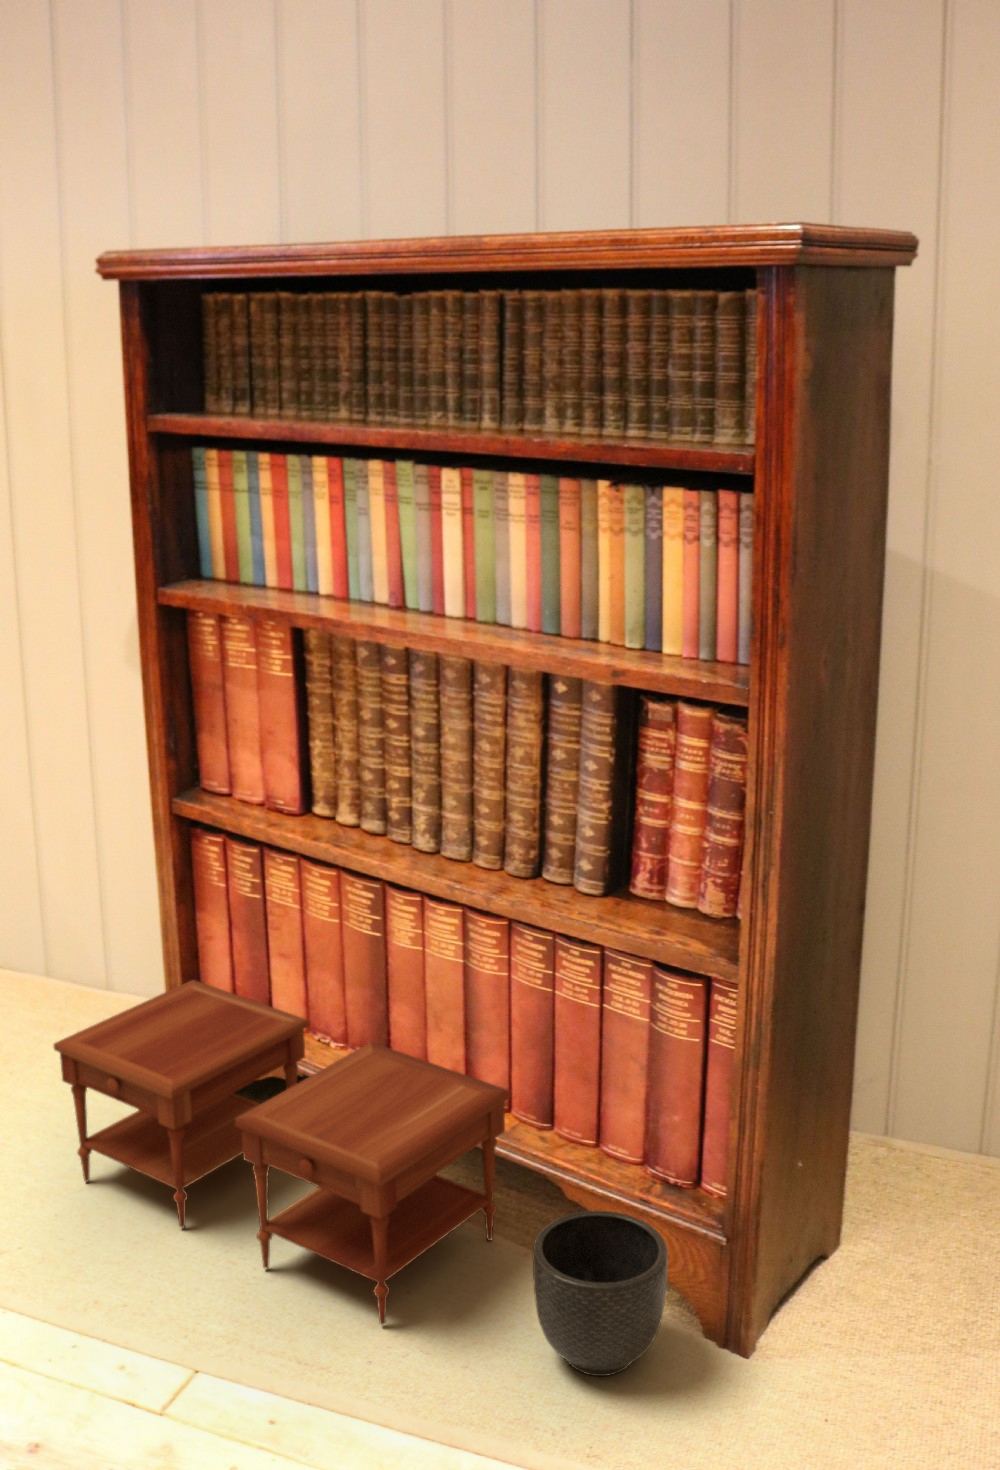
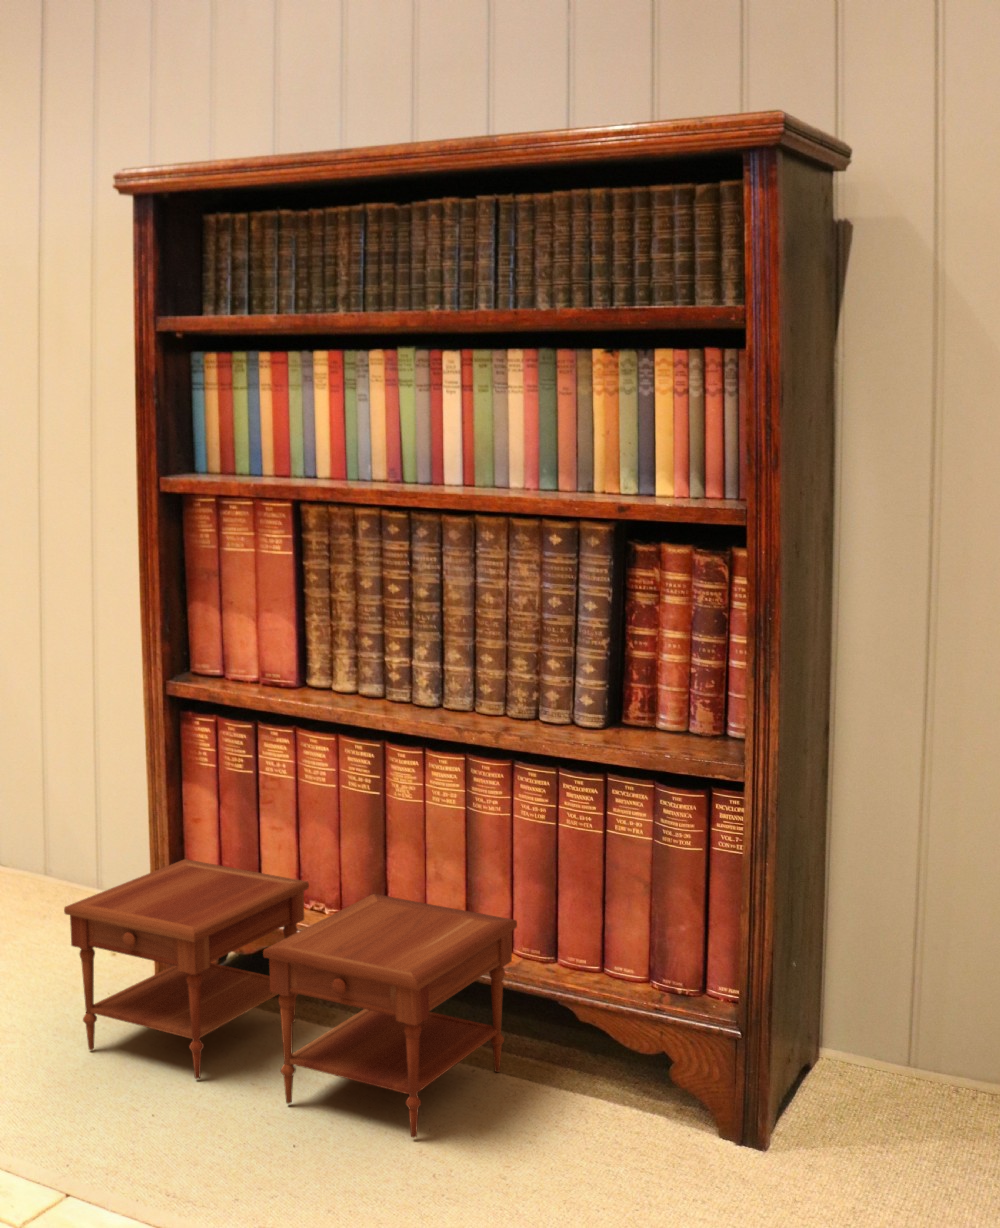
planter: present [533,1210,668,1376] -> none [562,1013,688,1162]

